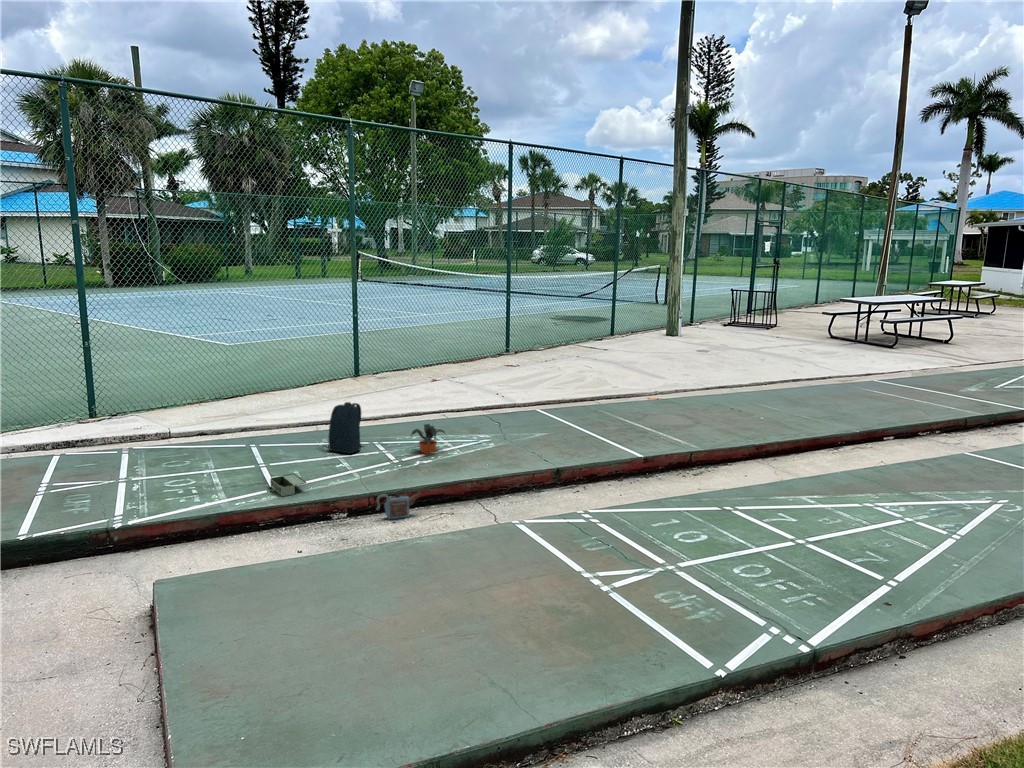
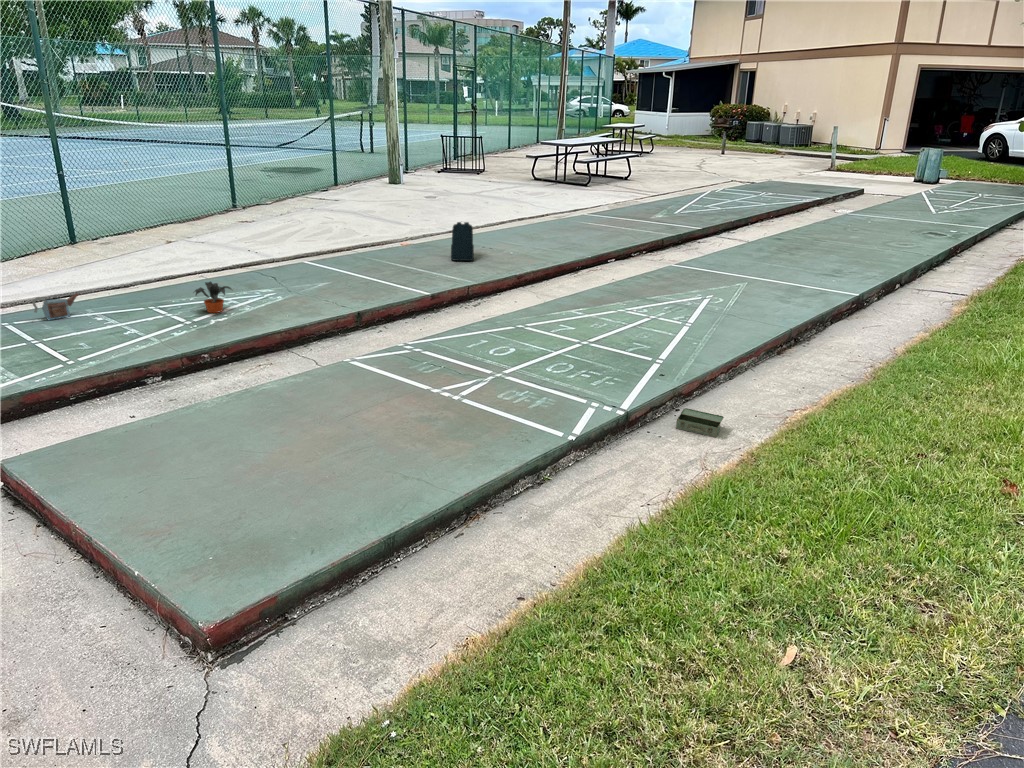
backpack: present [329,402,362,453] -> present [451,222,474,261]
toolbox: present [270,474,306,496] -> present [676,408,724,437]
watering can: present [376,492,422,519] -> present [33,293,79,320]

